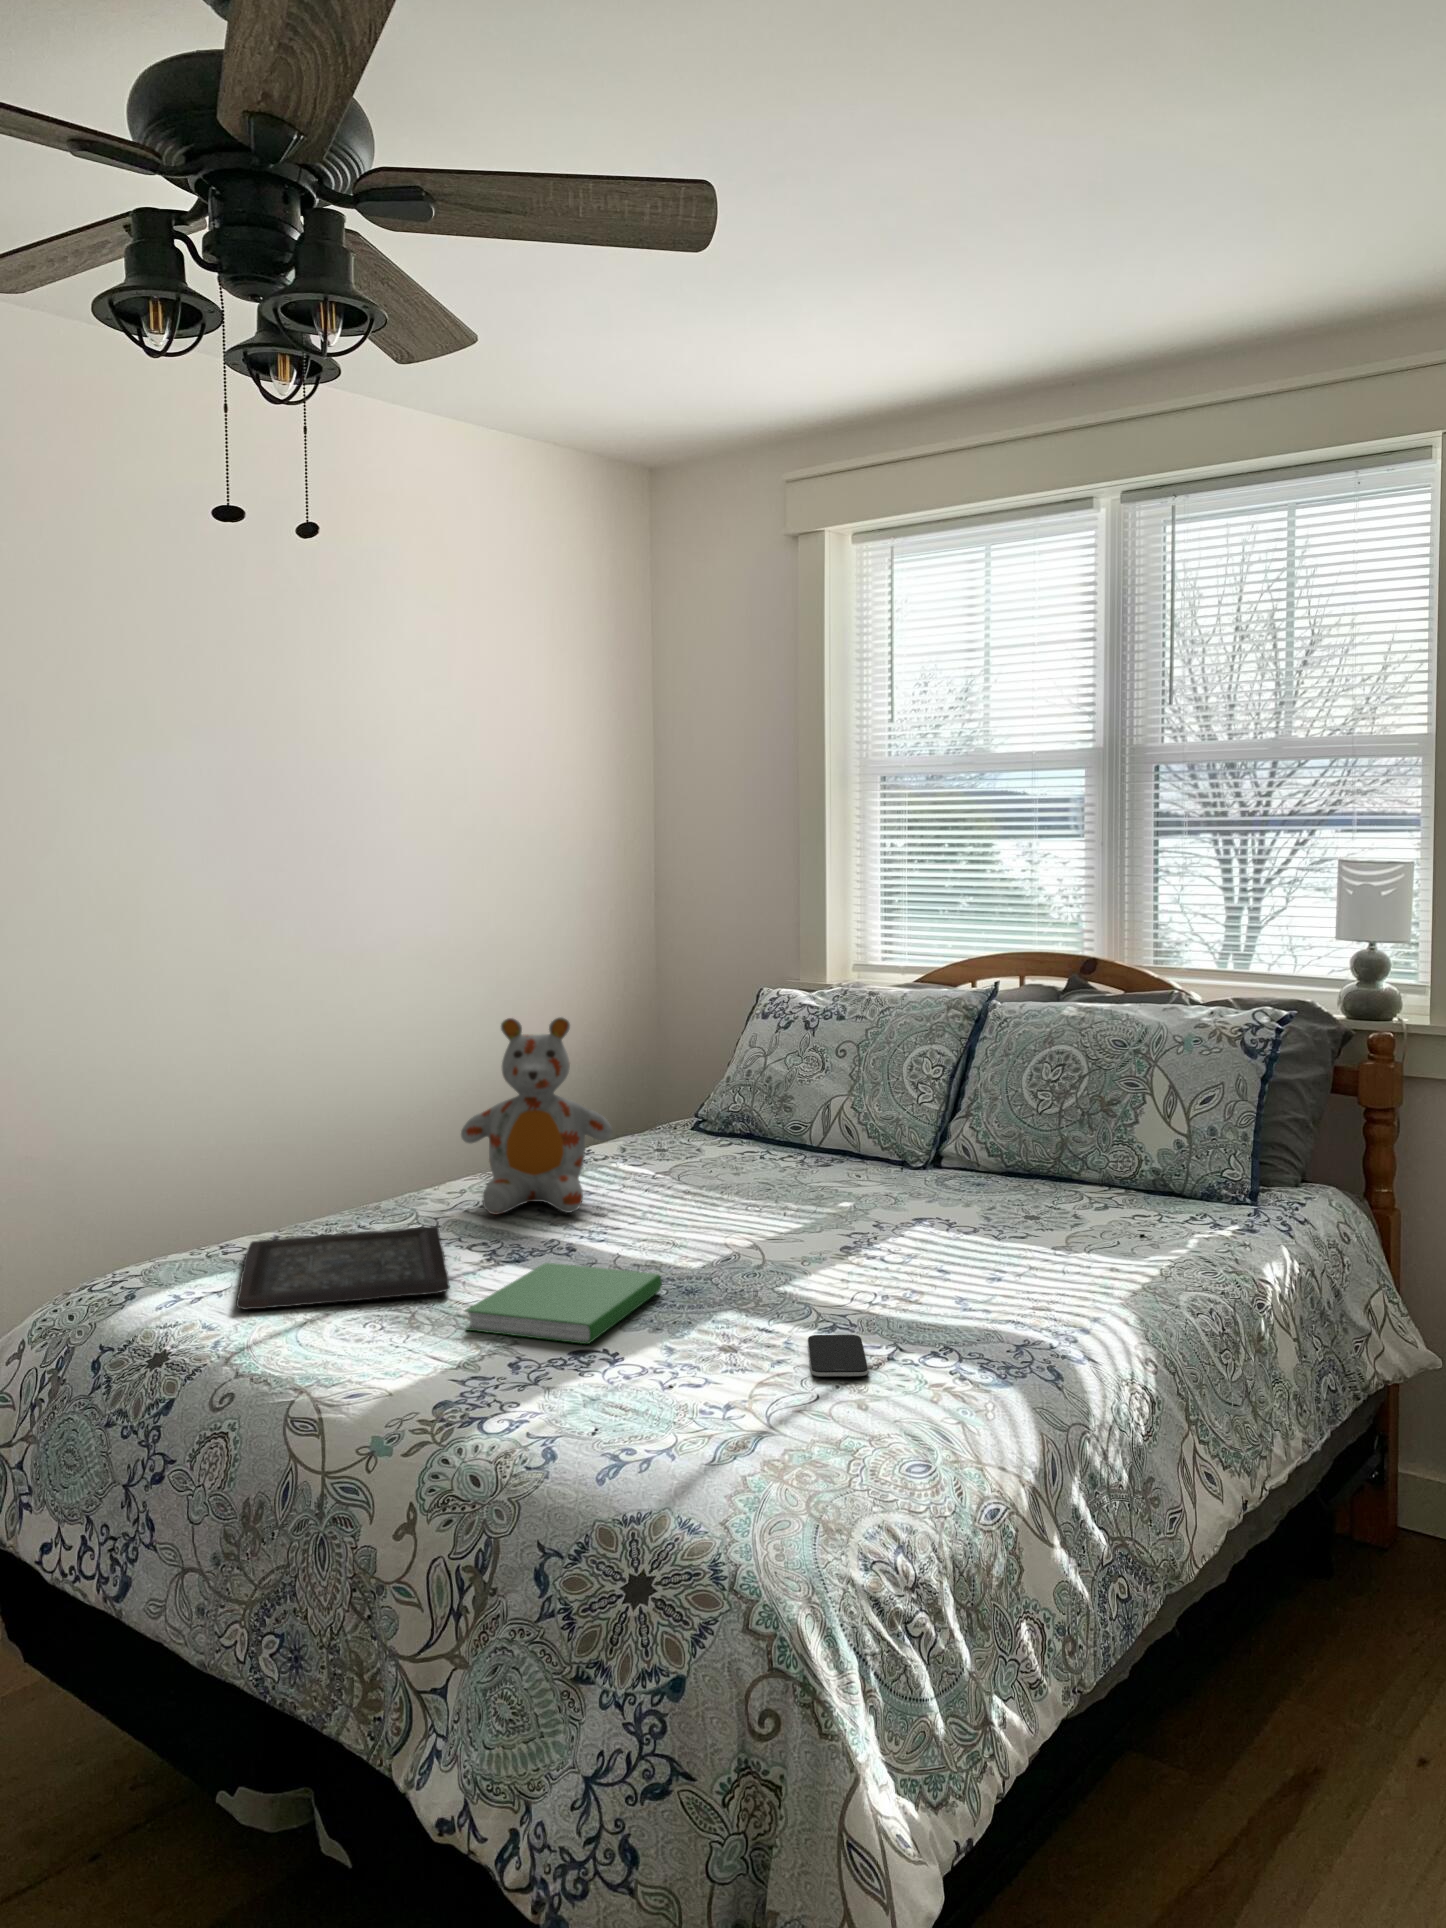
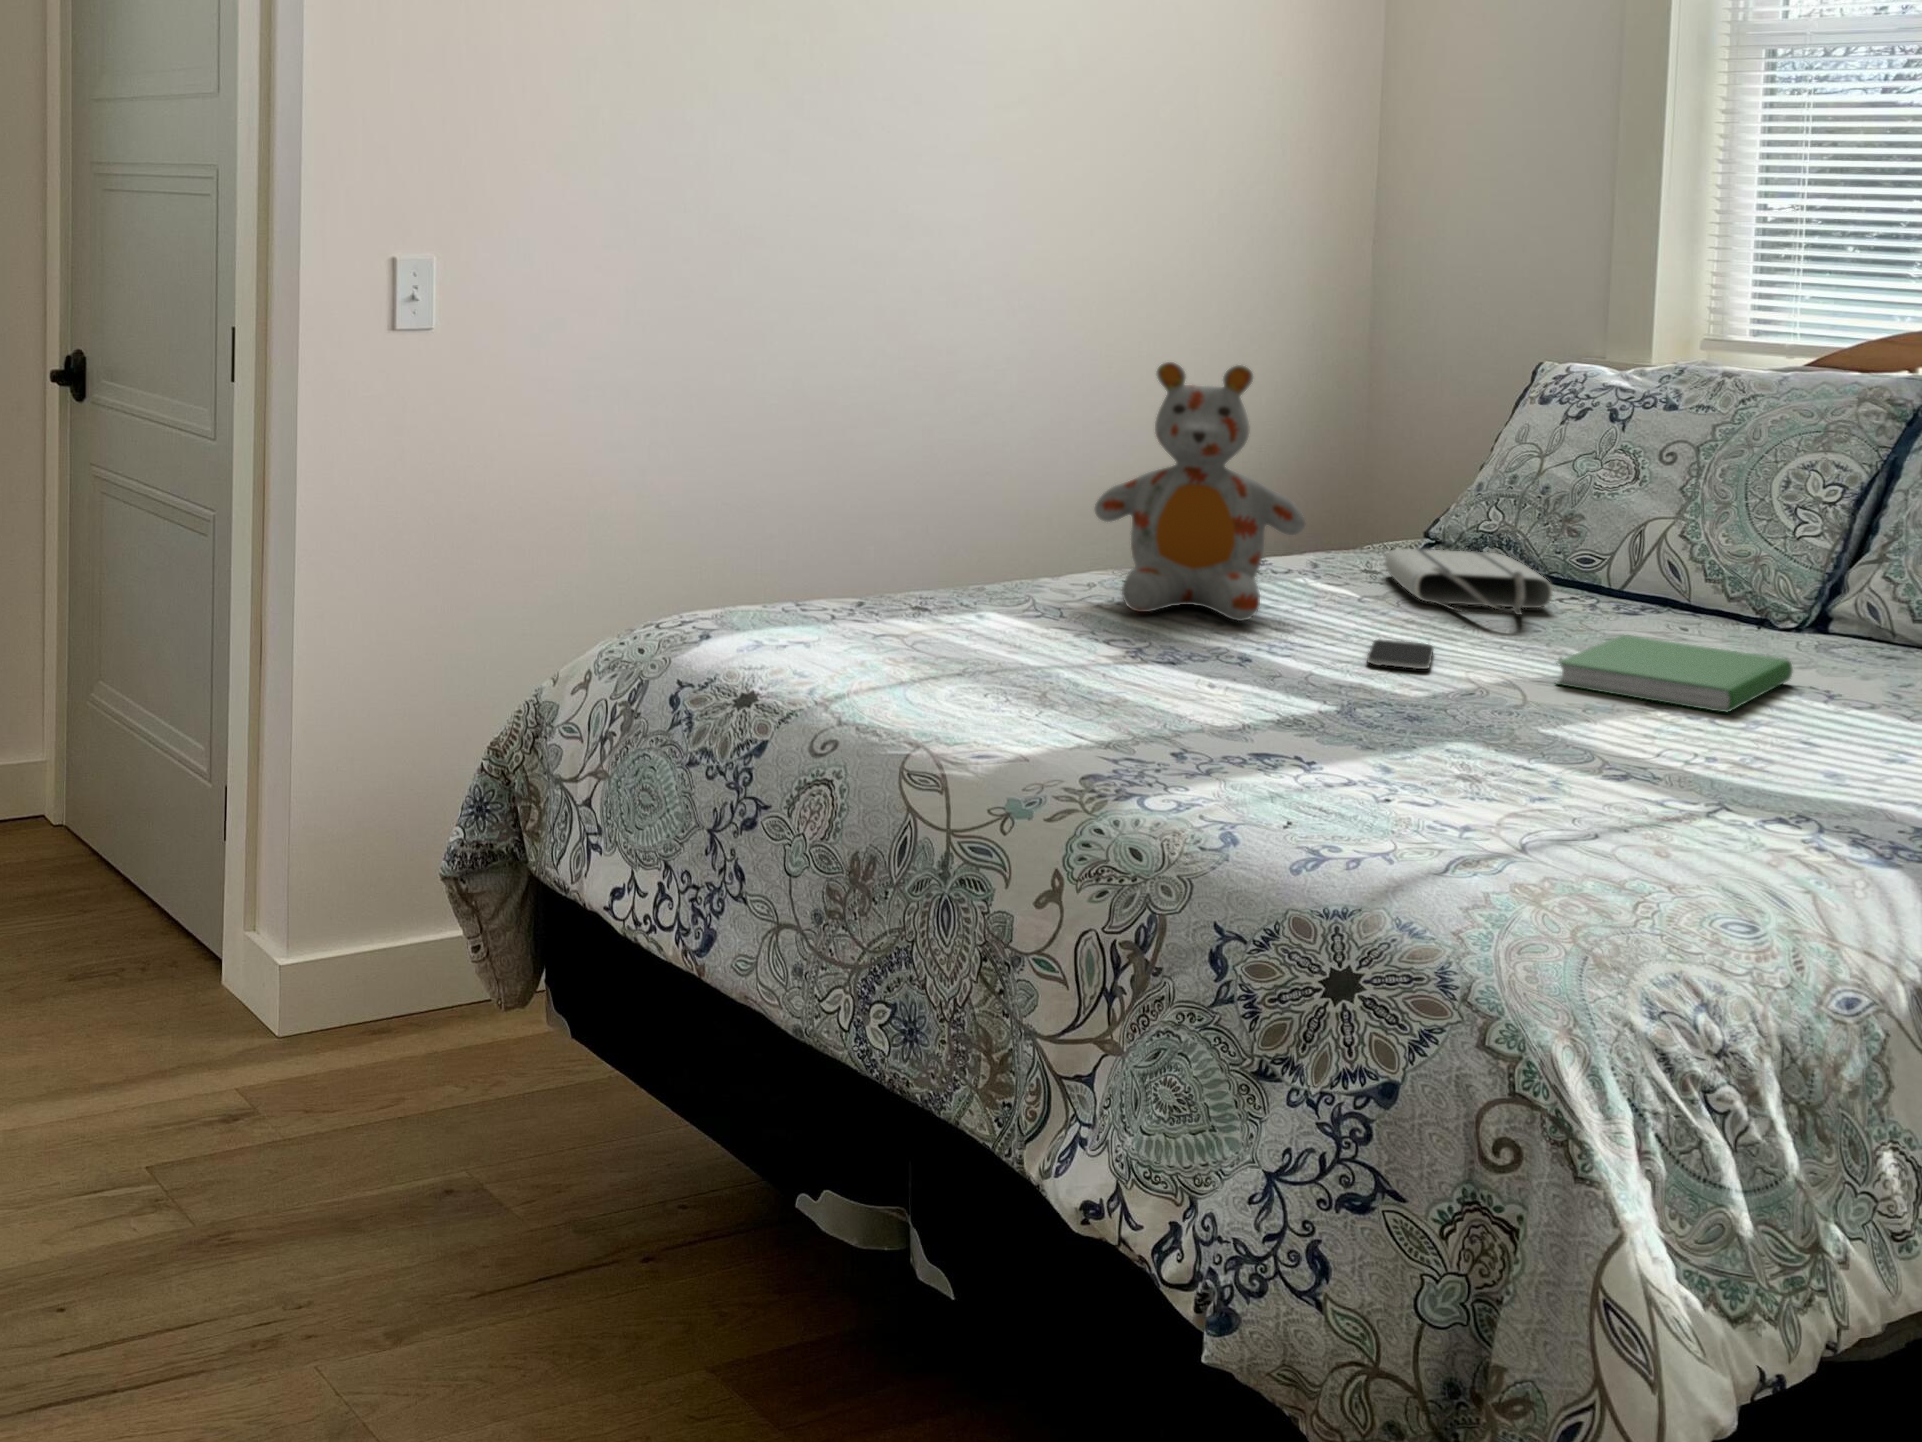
tote bag: none [670,1130,778,1182] -> present [1386,548,1553,615]
tray: present [236,1226,450,1310] -> none [832,602,1088,678]
hardcover book: present [466,1263,662,1344] -> present [1557,635,1792,712]
smartphone: present [808,1335,868,1377] -> present [1367,639,1434,669]

